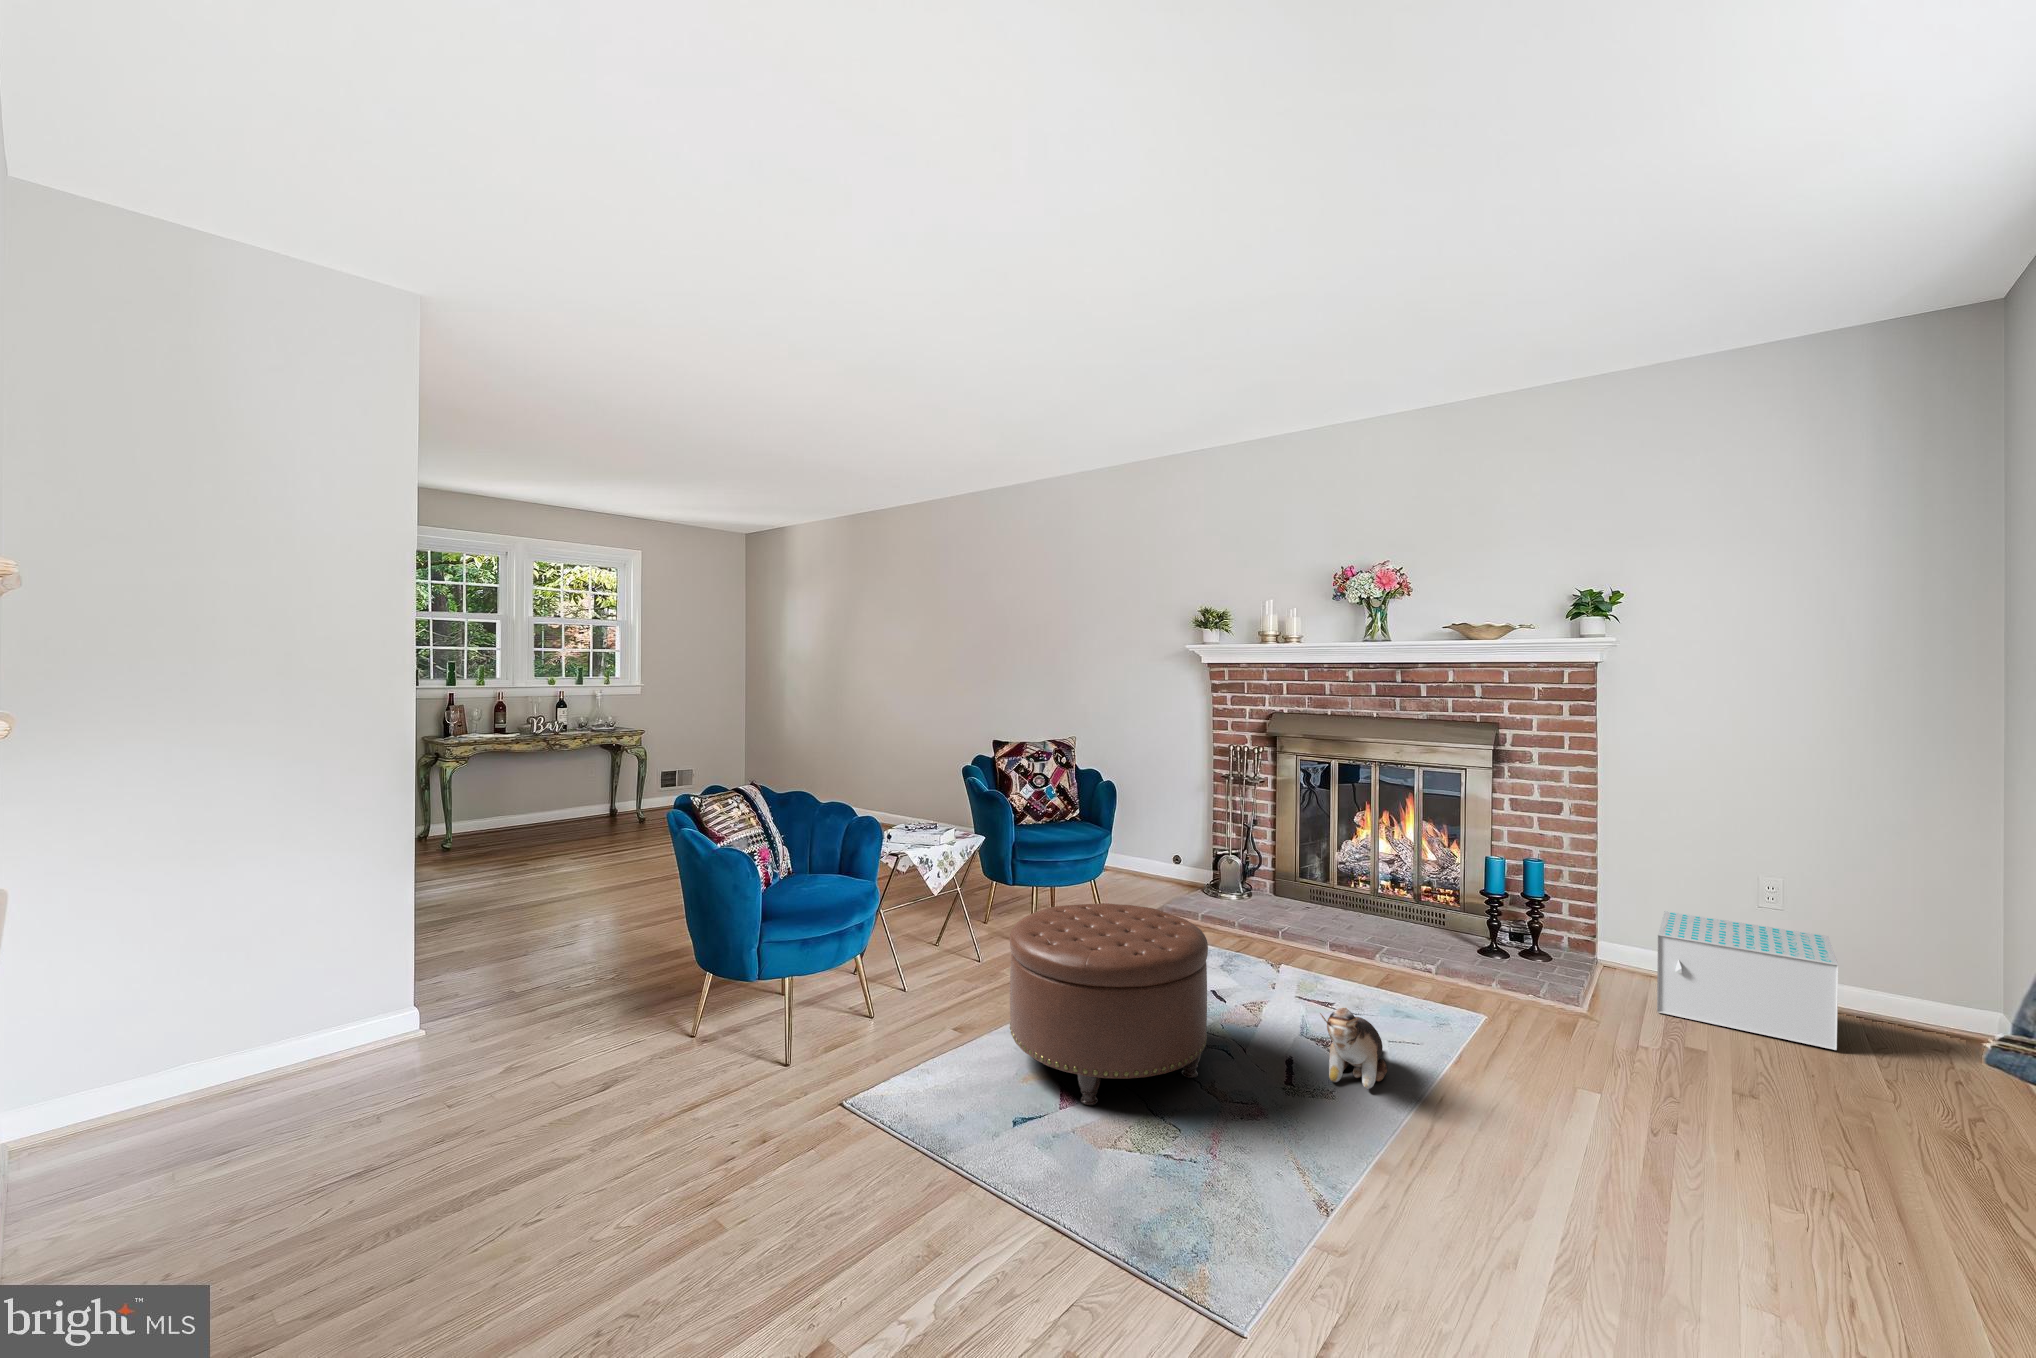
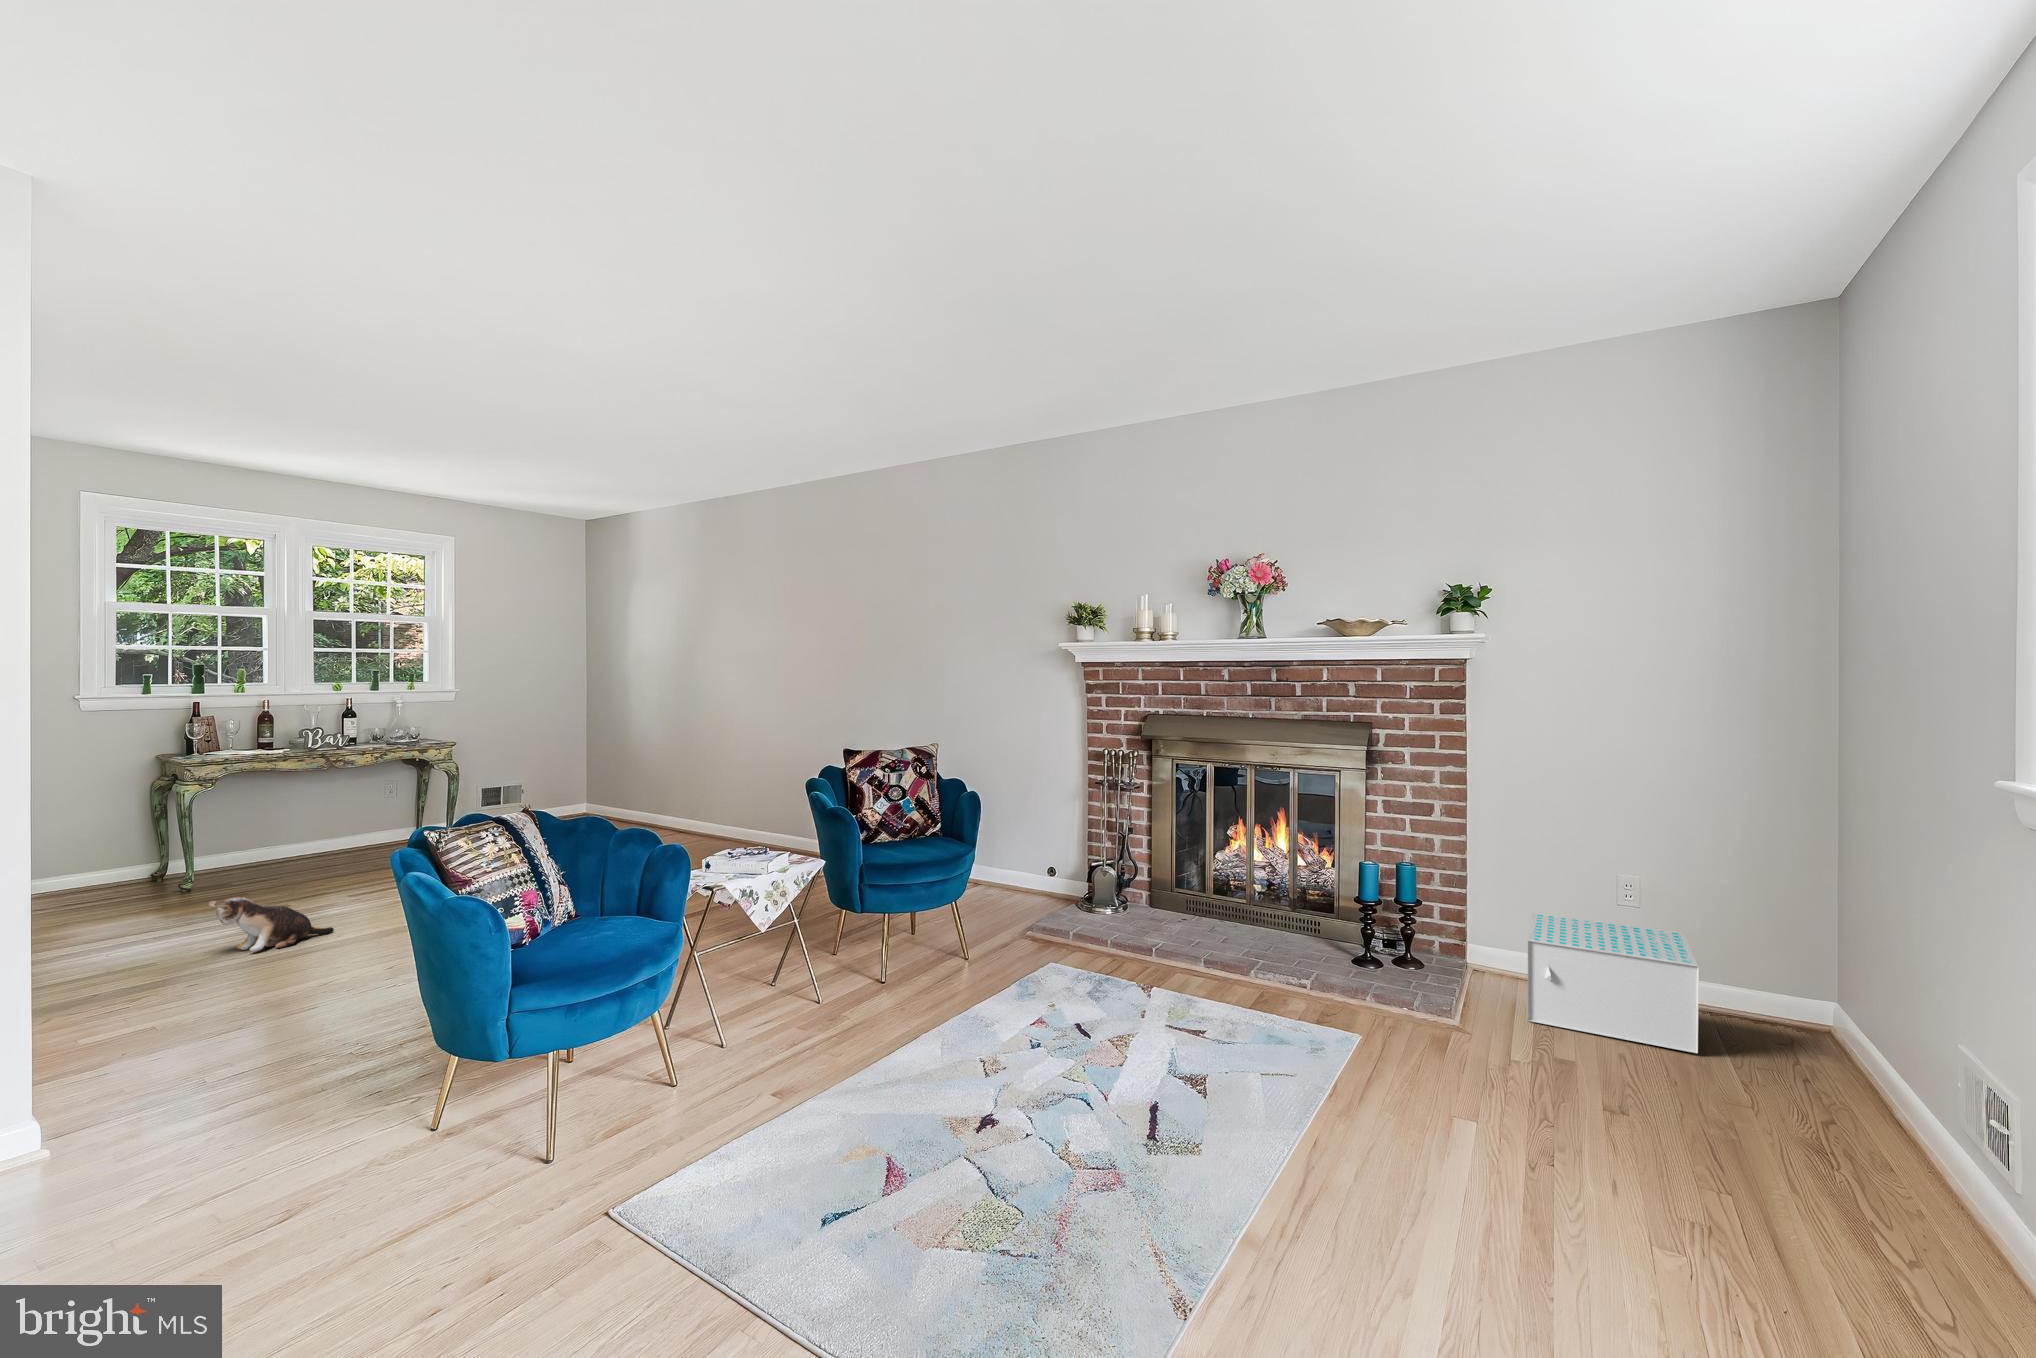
ottoman: present [1010,903,1208,1105] -> none [829,937,1061,1189]
plush toy: present [1320,1008,1387,1089] -> present [208,897,334,951]

